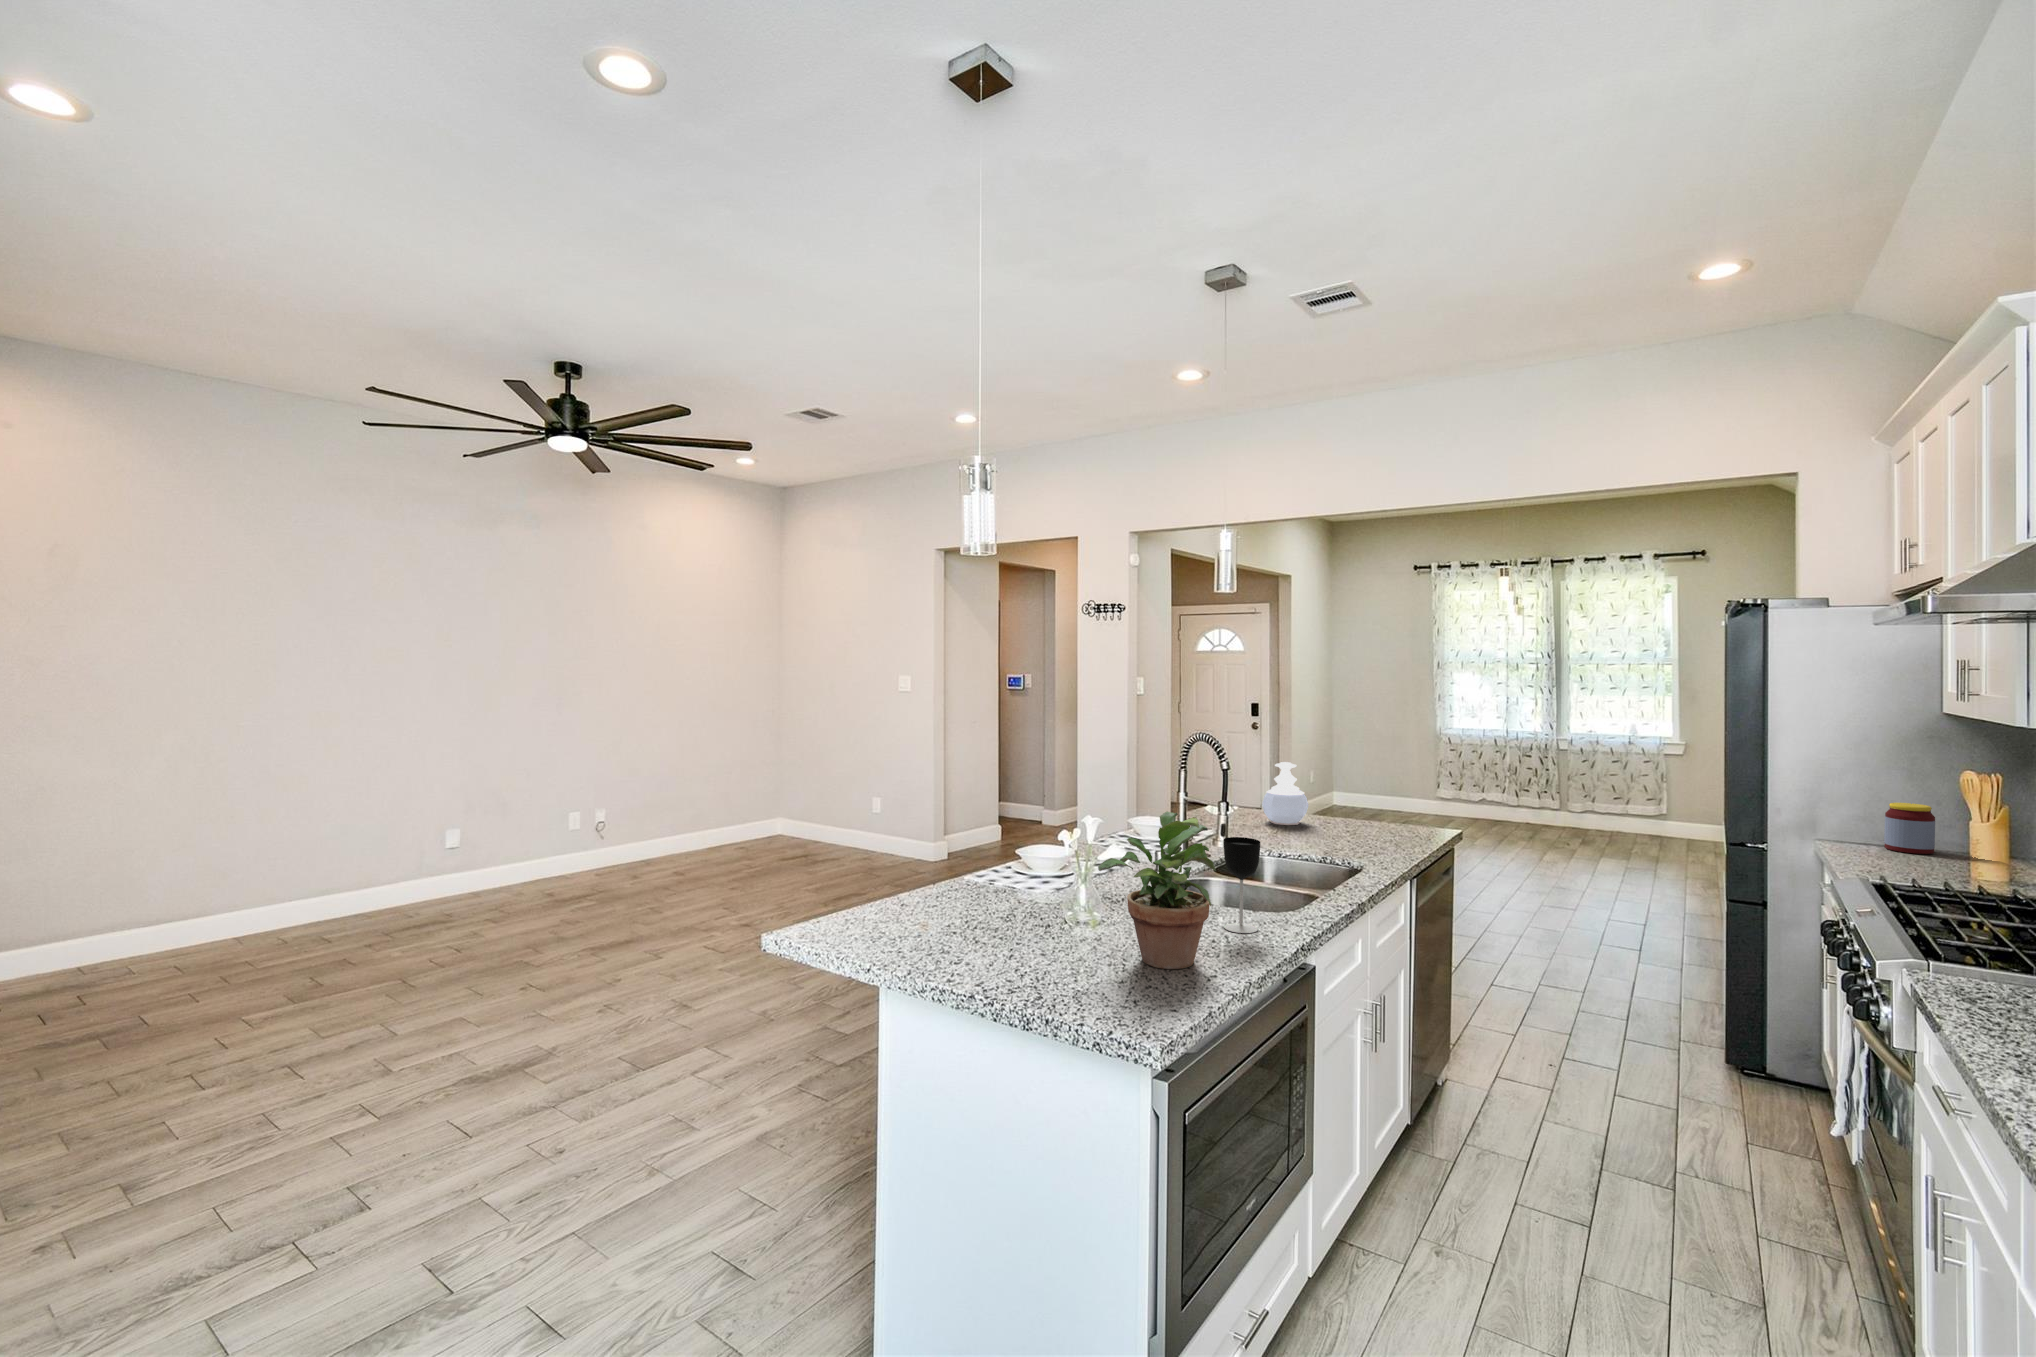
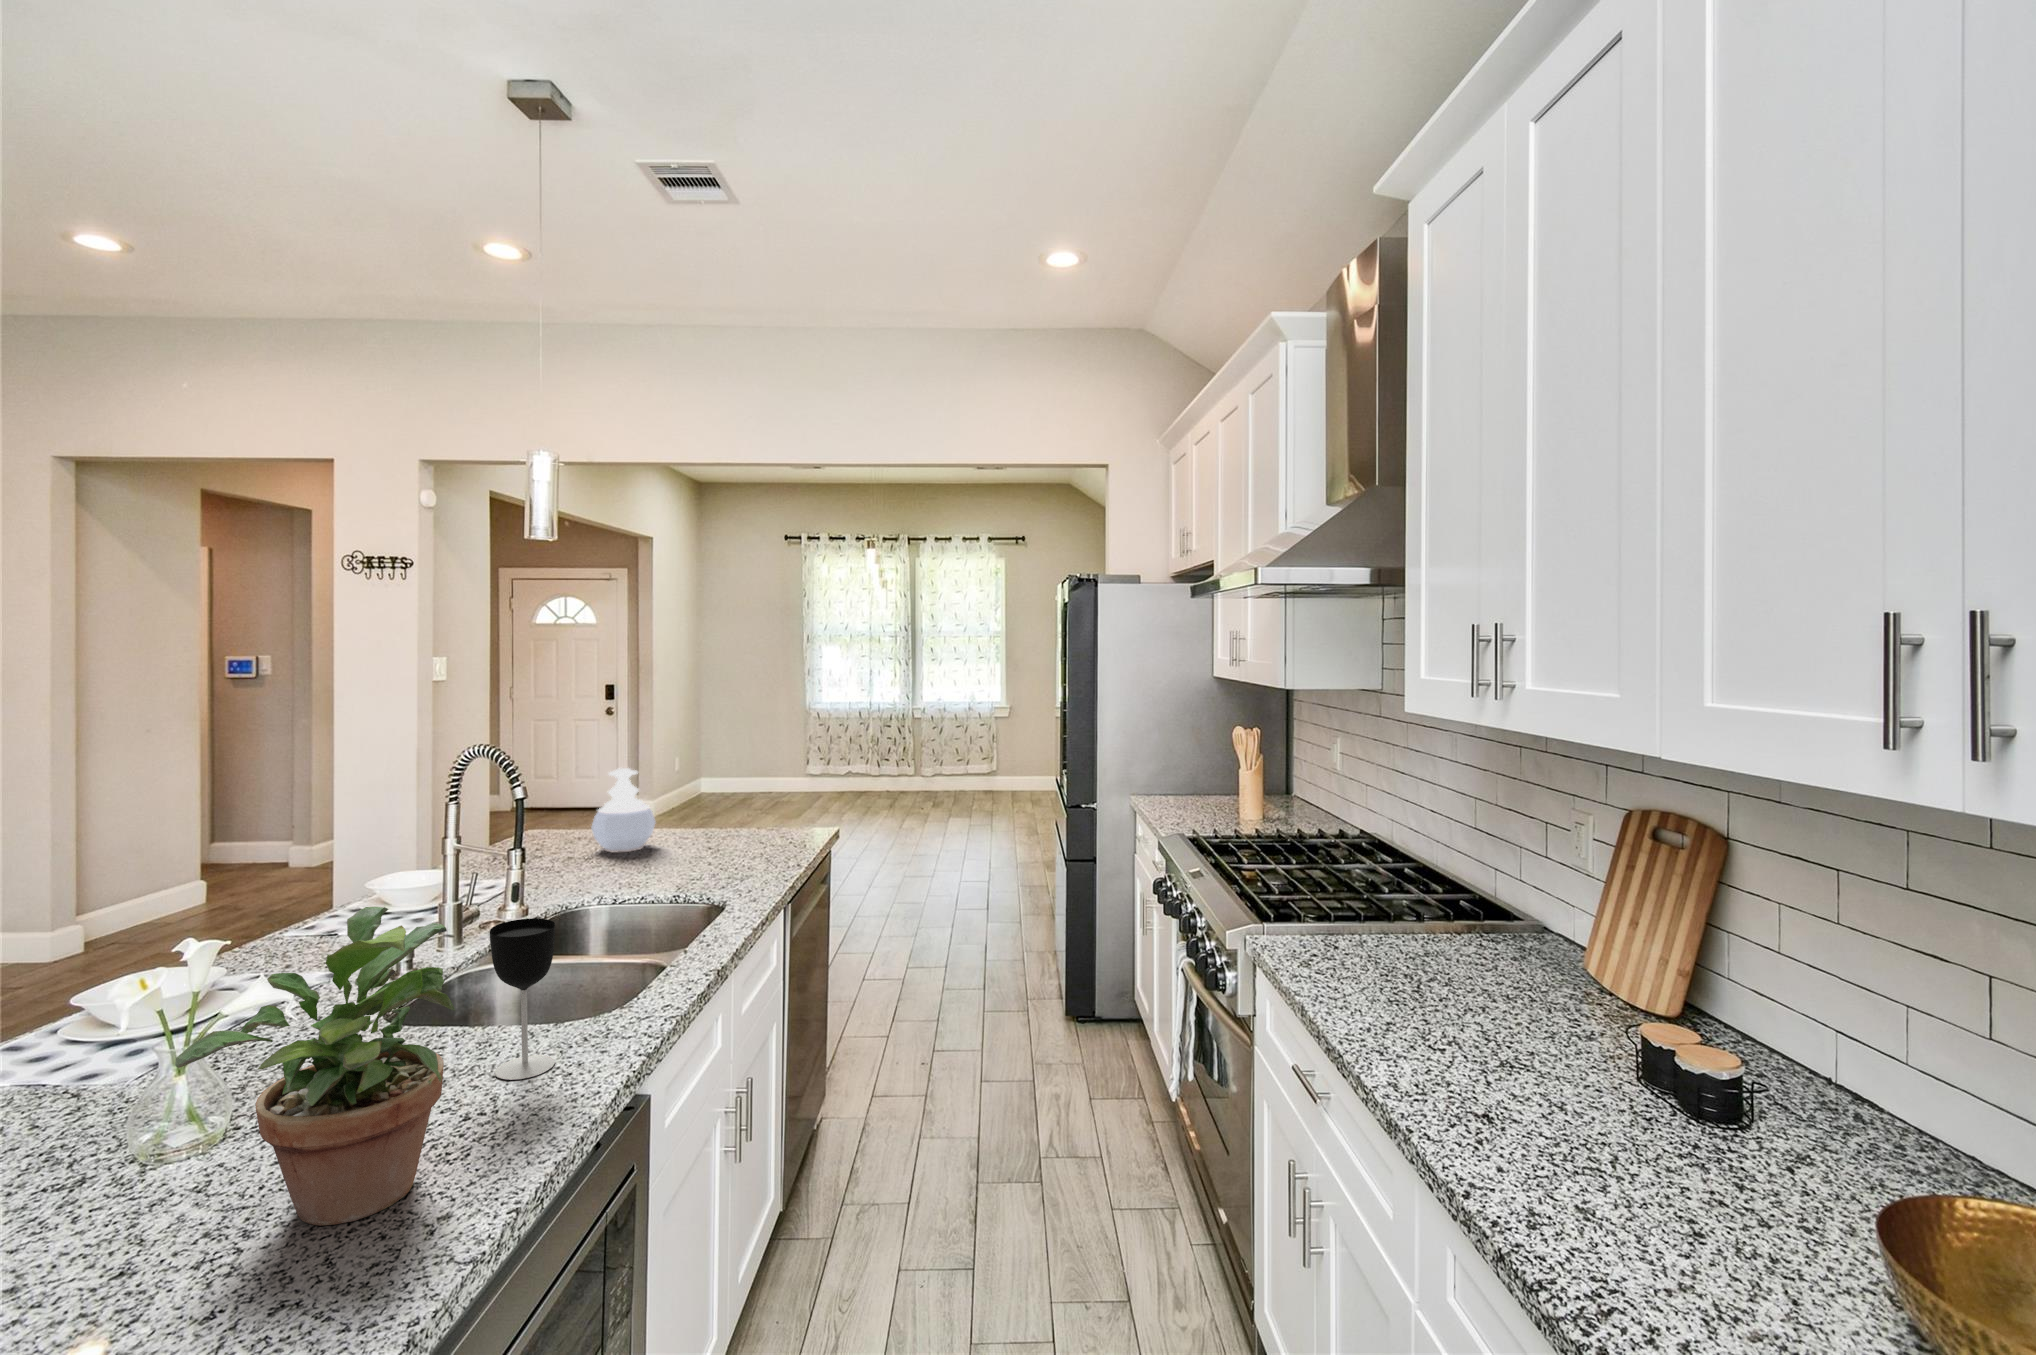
jar: present [1884,803,1935,854] -> none [1178,758,1210,802]

